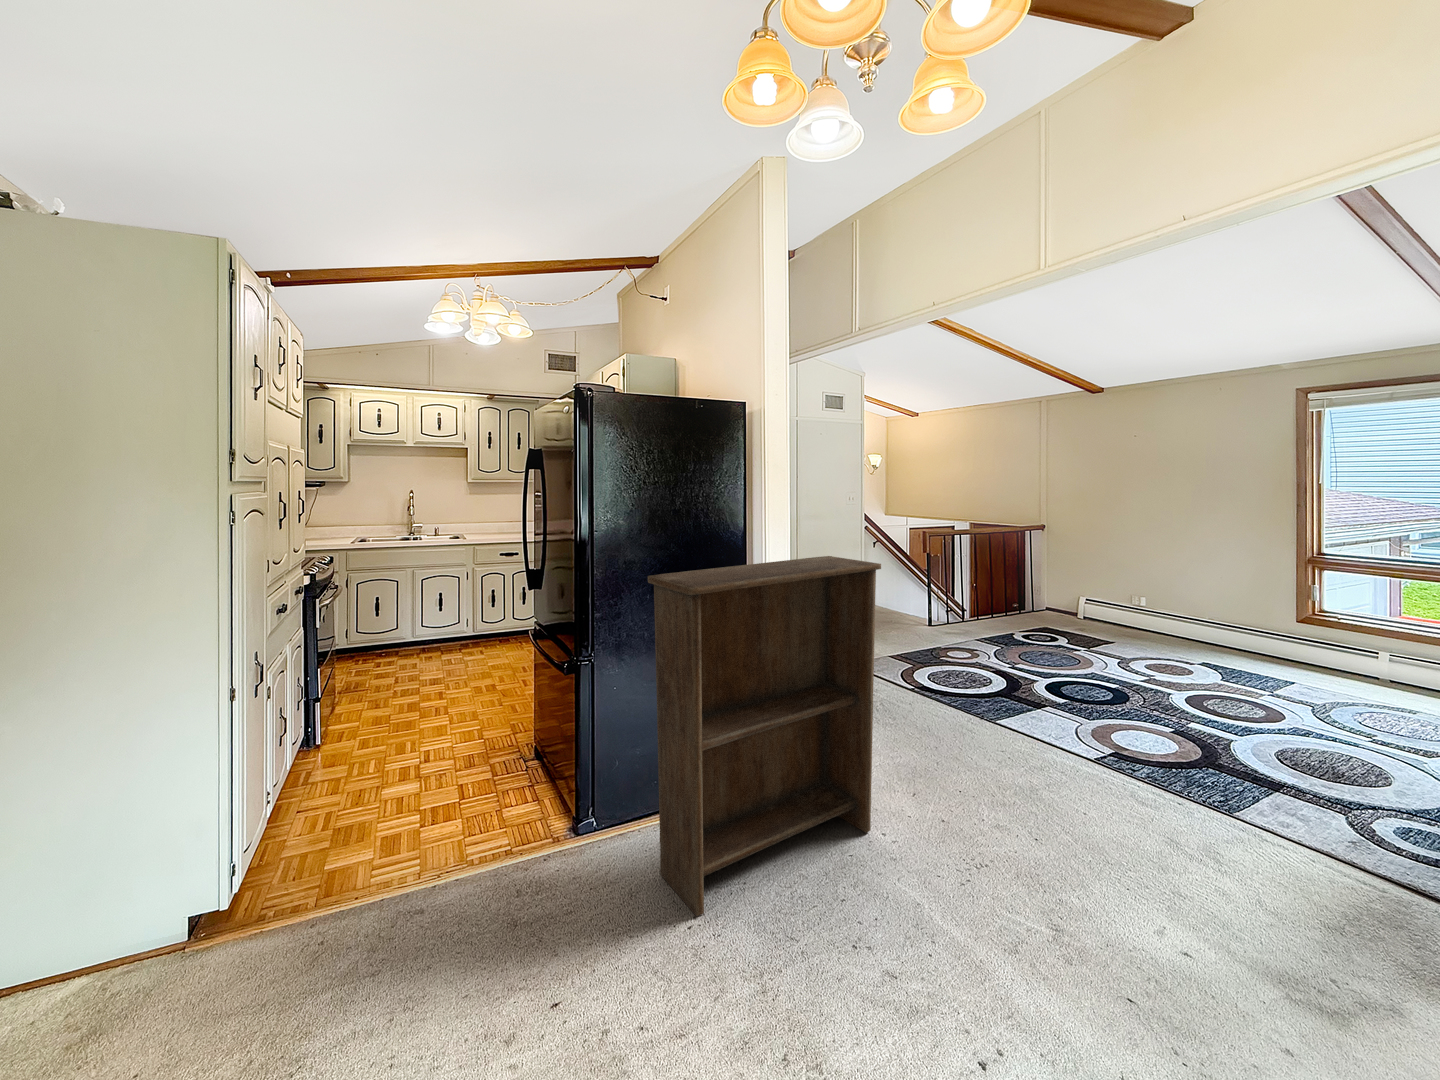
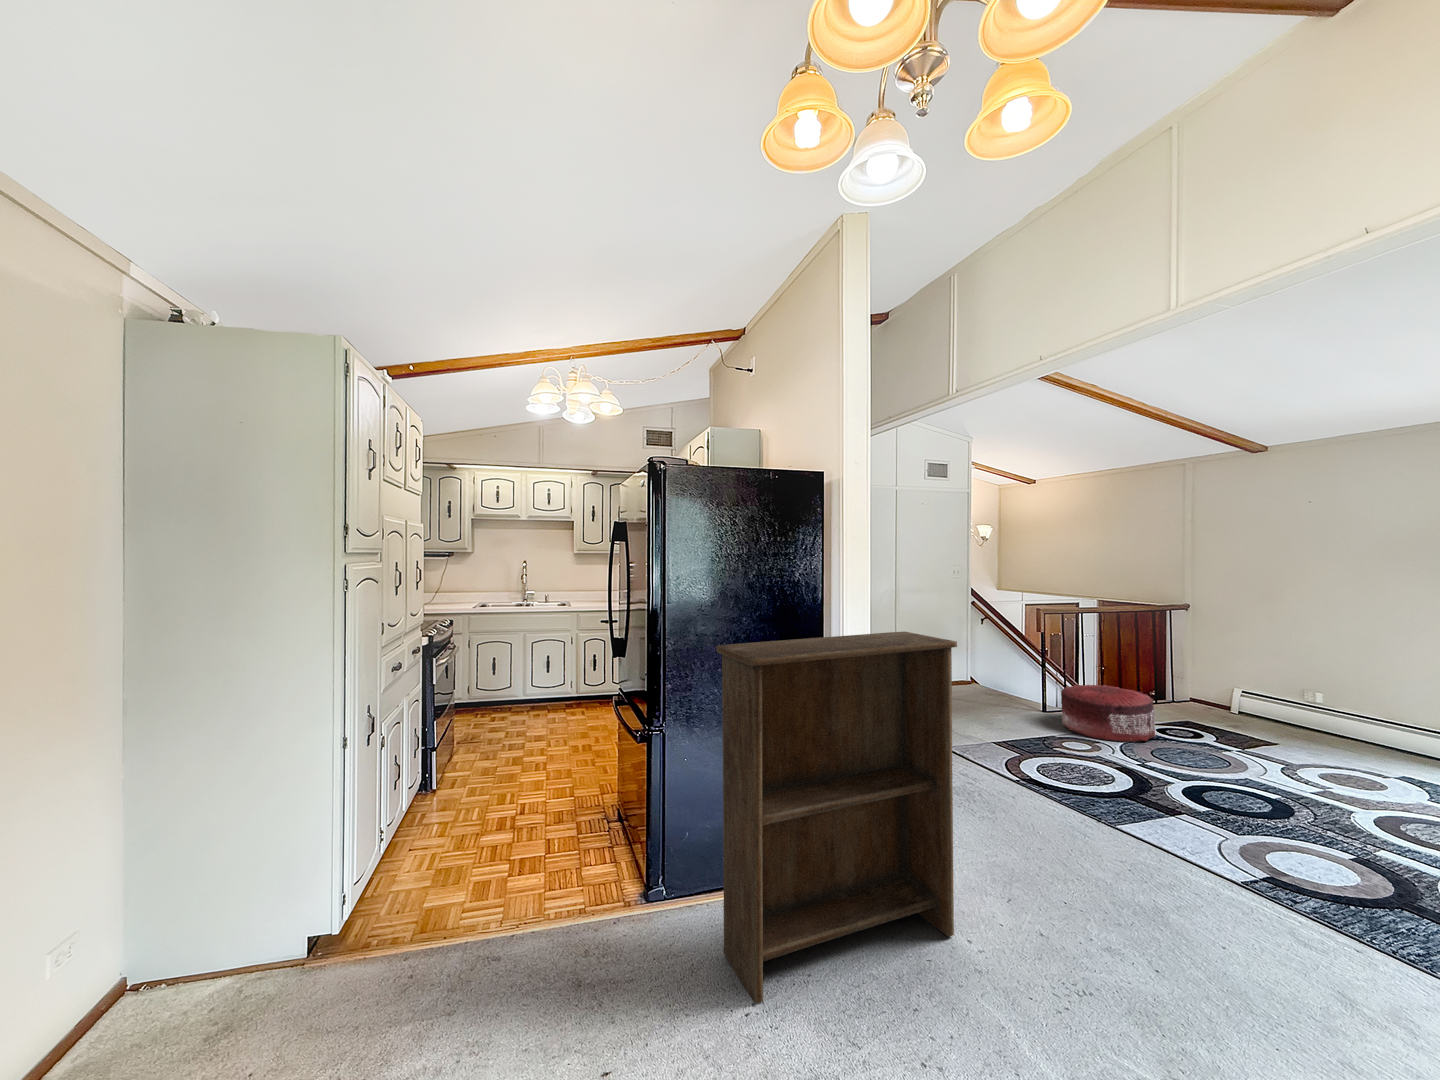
pouf: none [944,599,1021,648] -> present [1061,684,1156,742]

